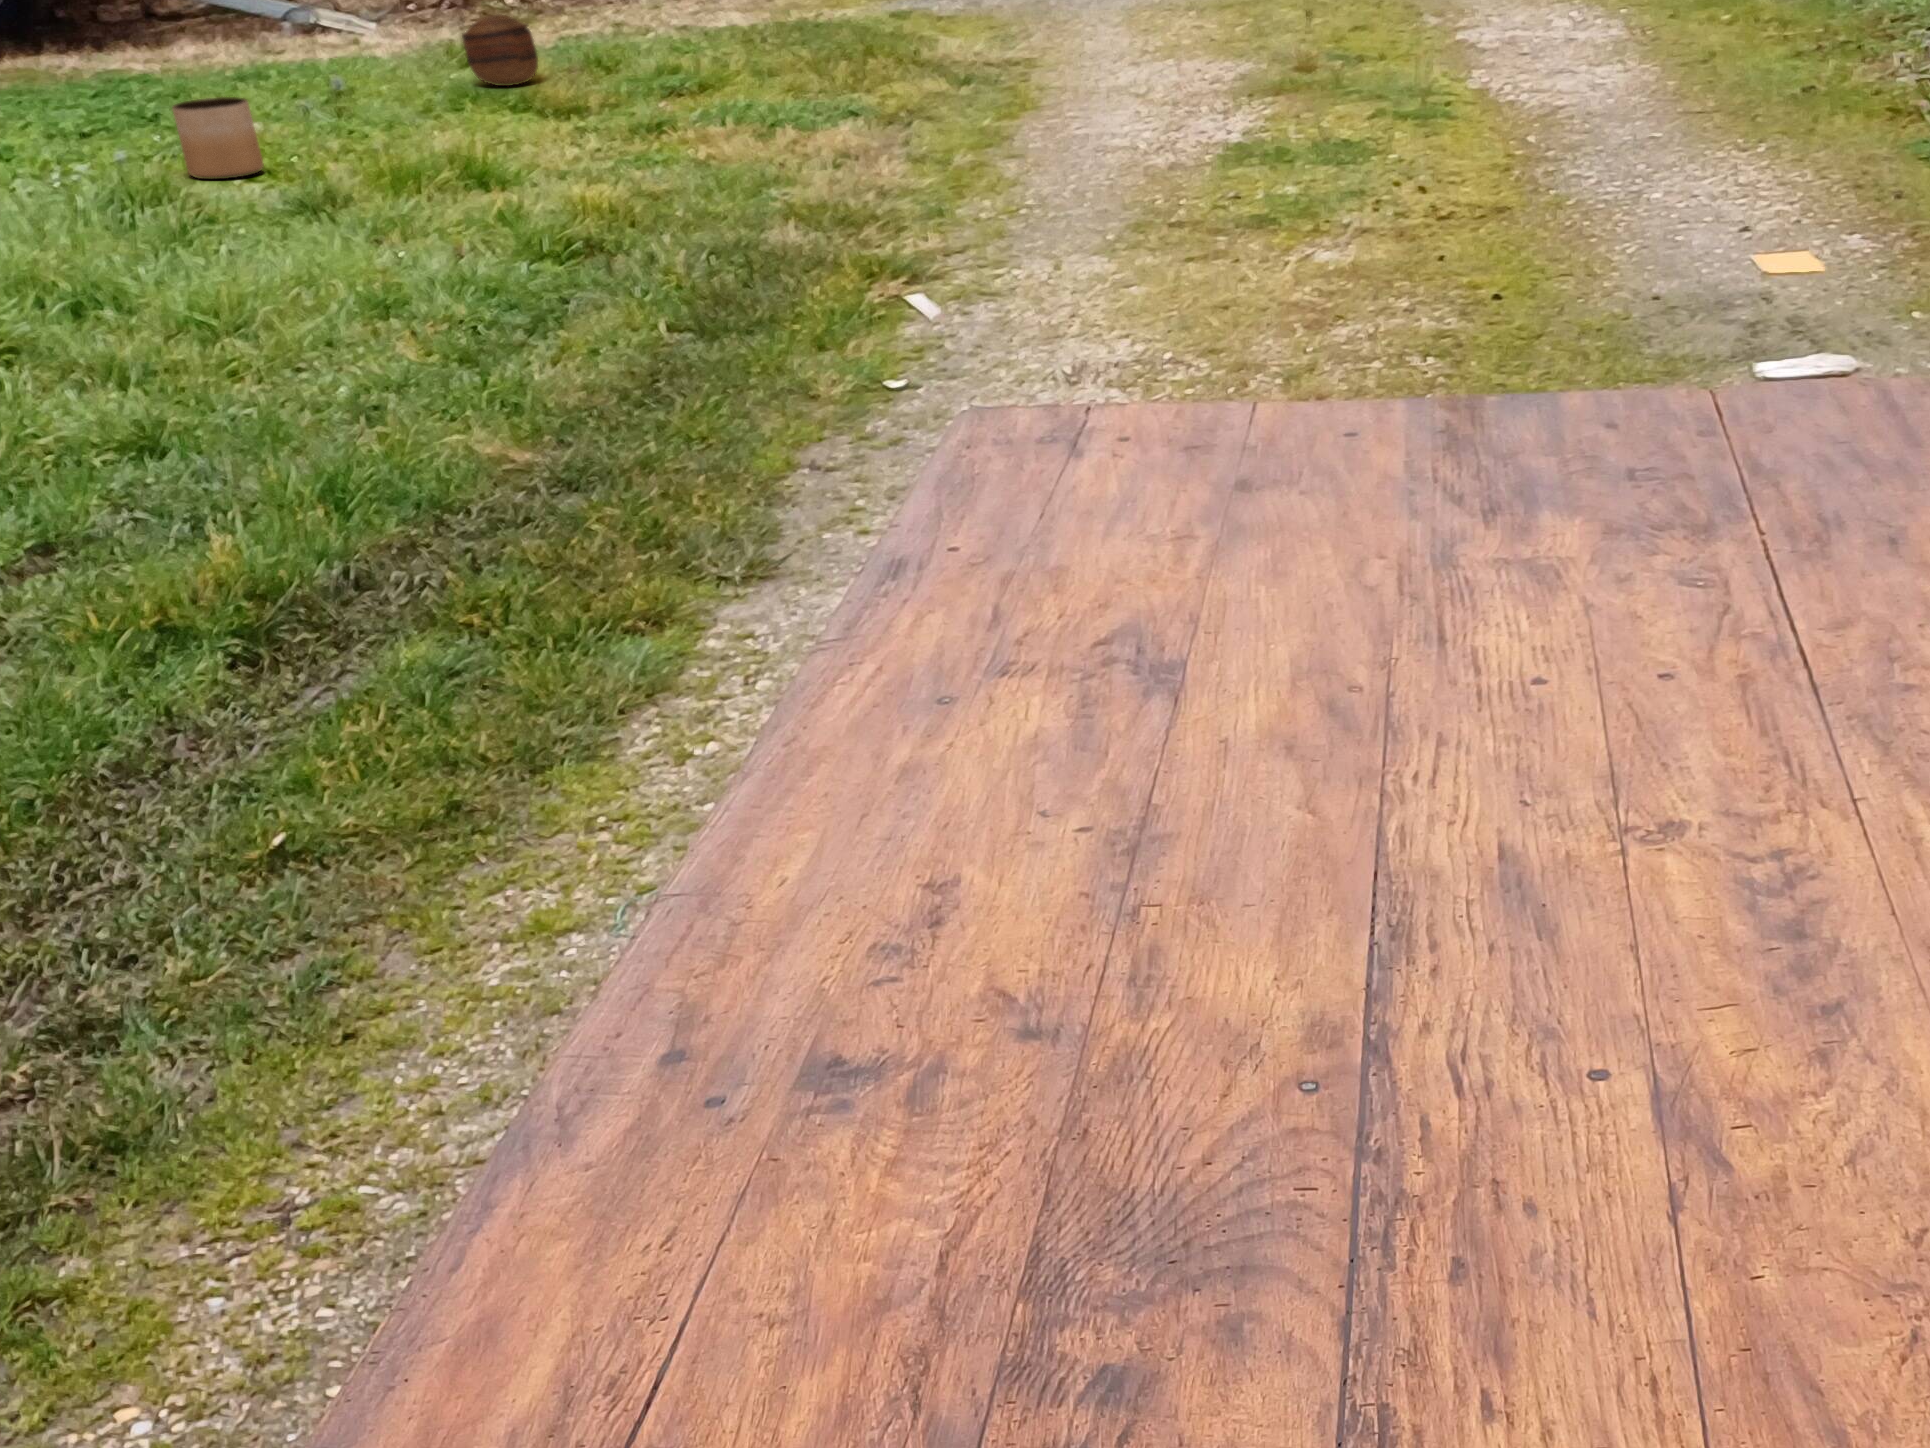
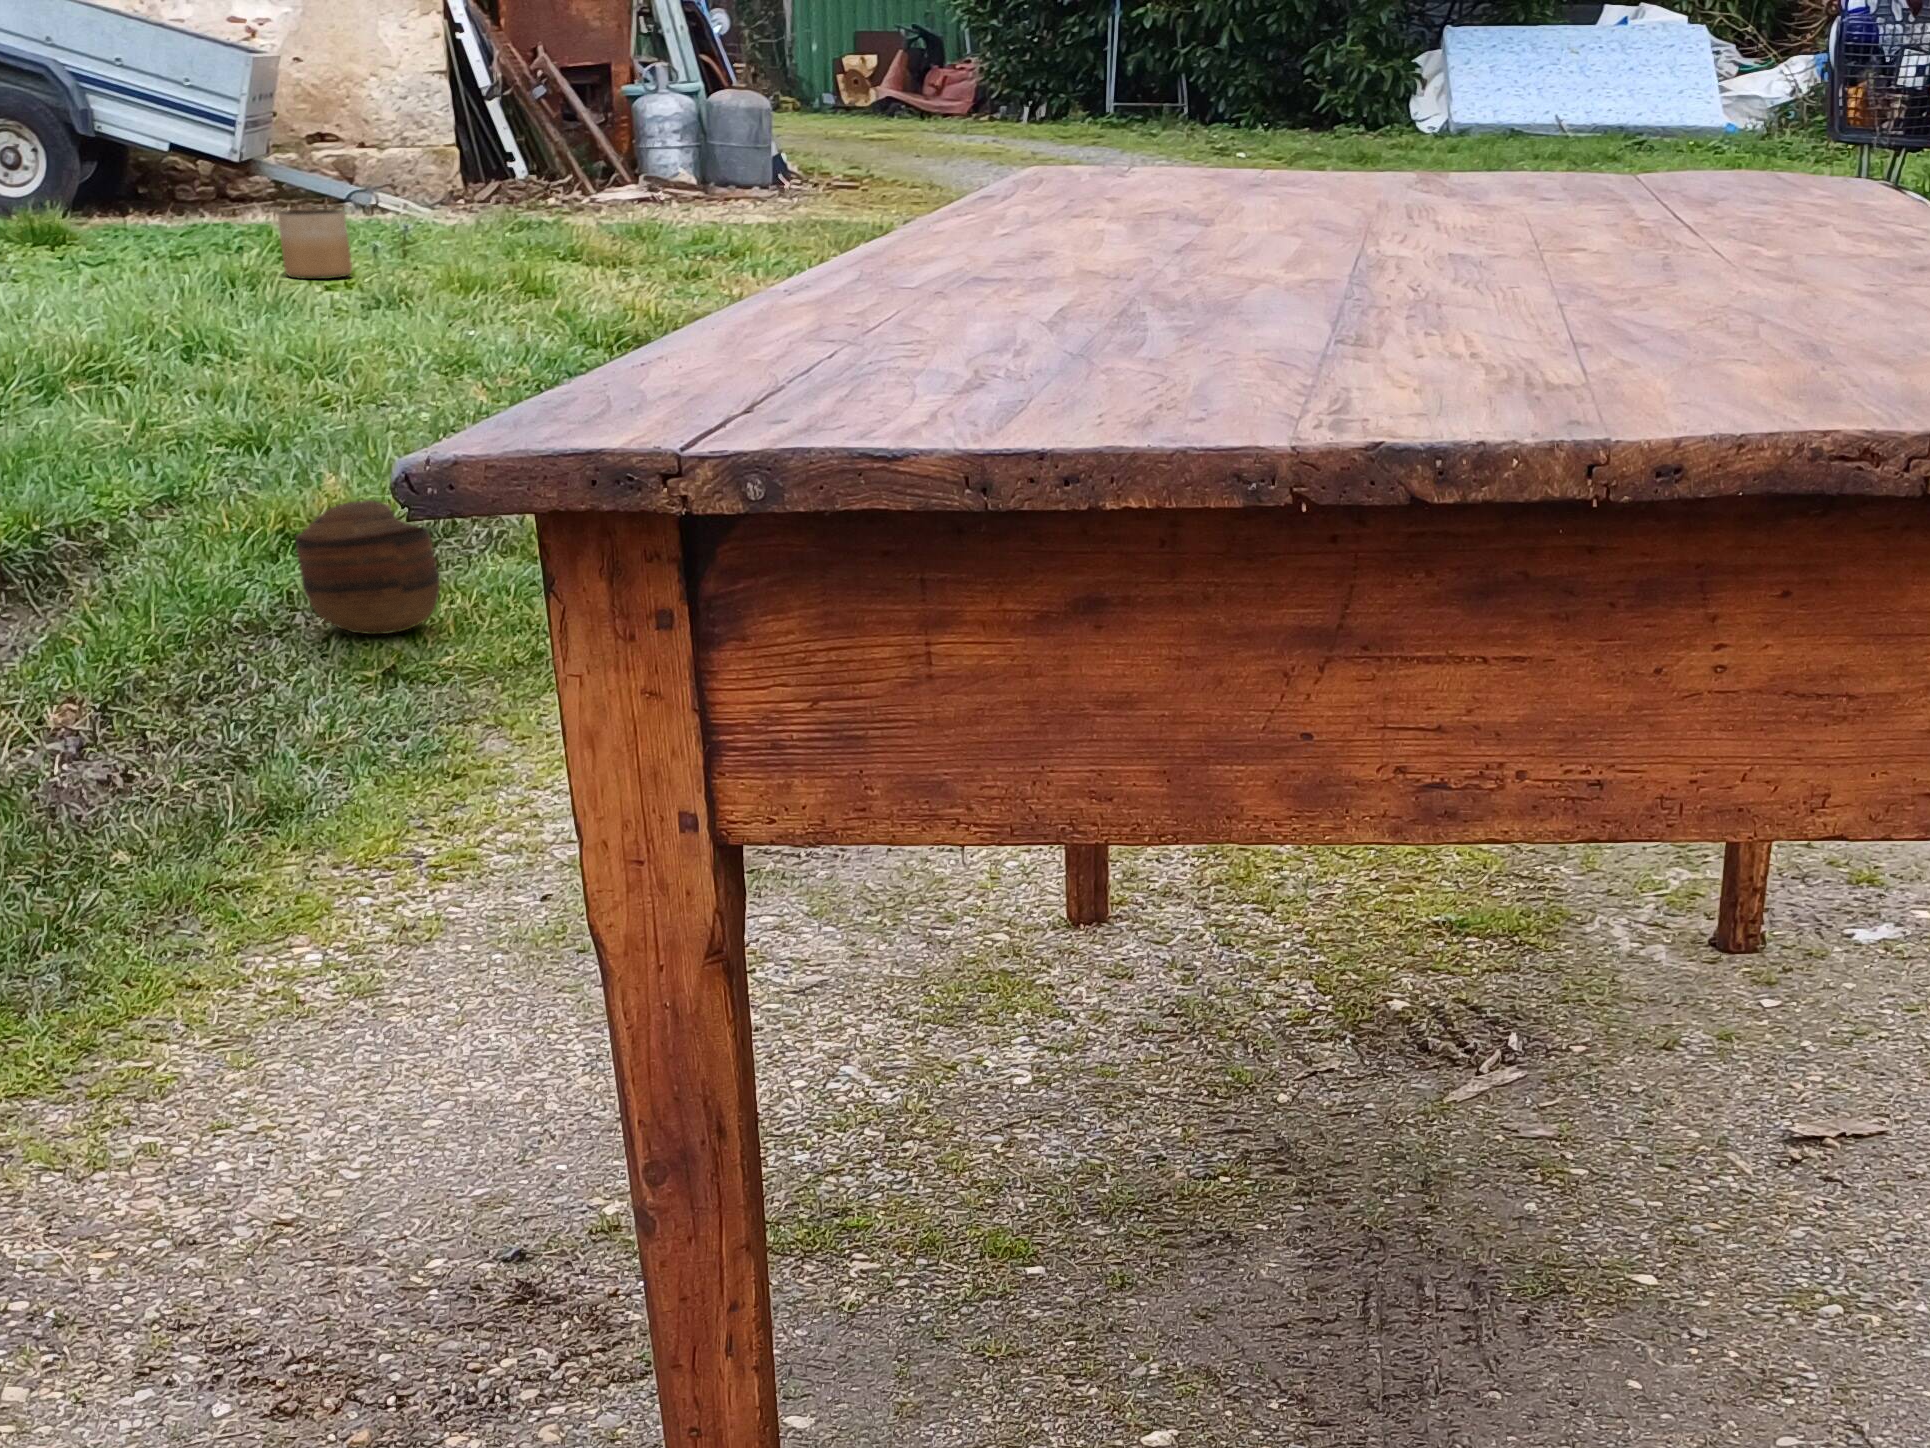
basket: present [462,14,538,86] -> present [295,500,440,634]

